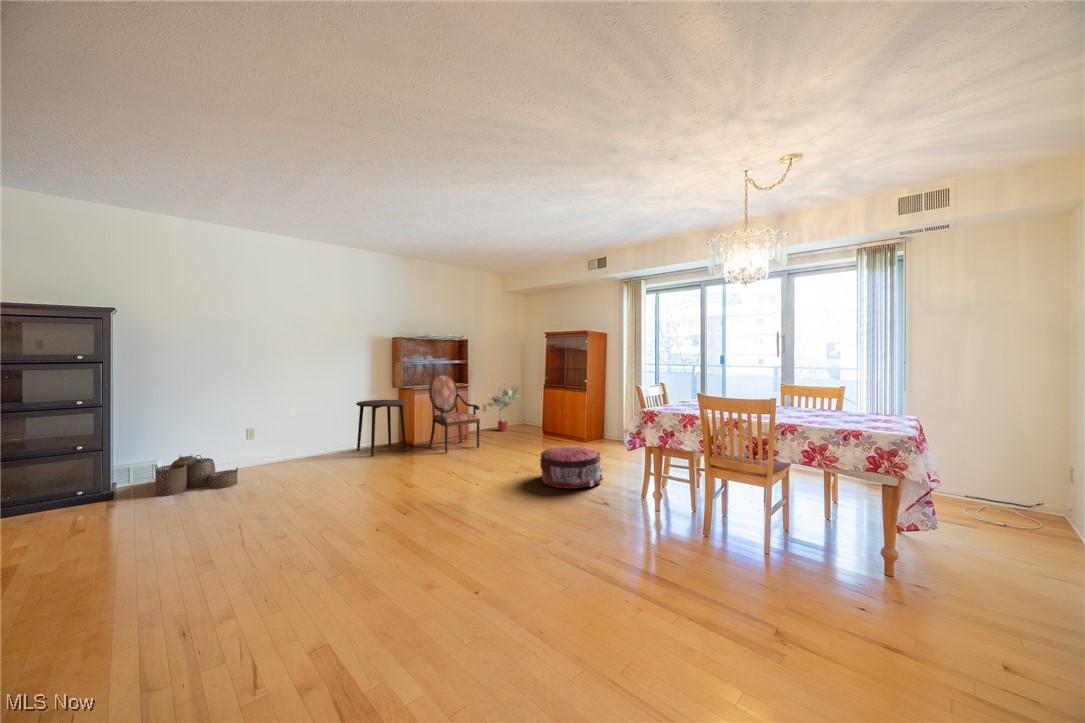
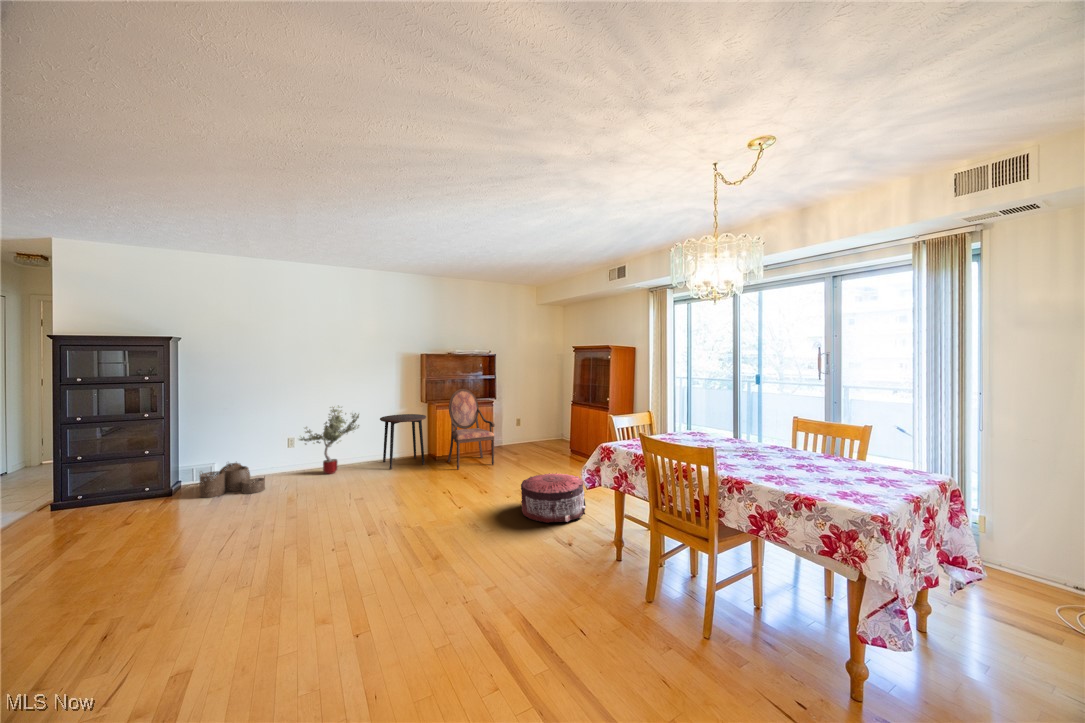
potted tree: present [486,381,519,431] -> present [299,406,359,474]

